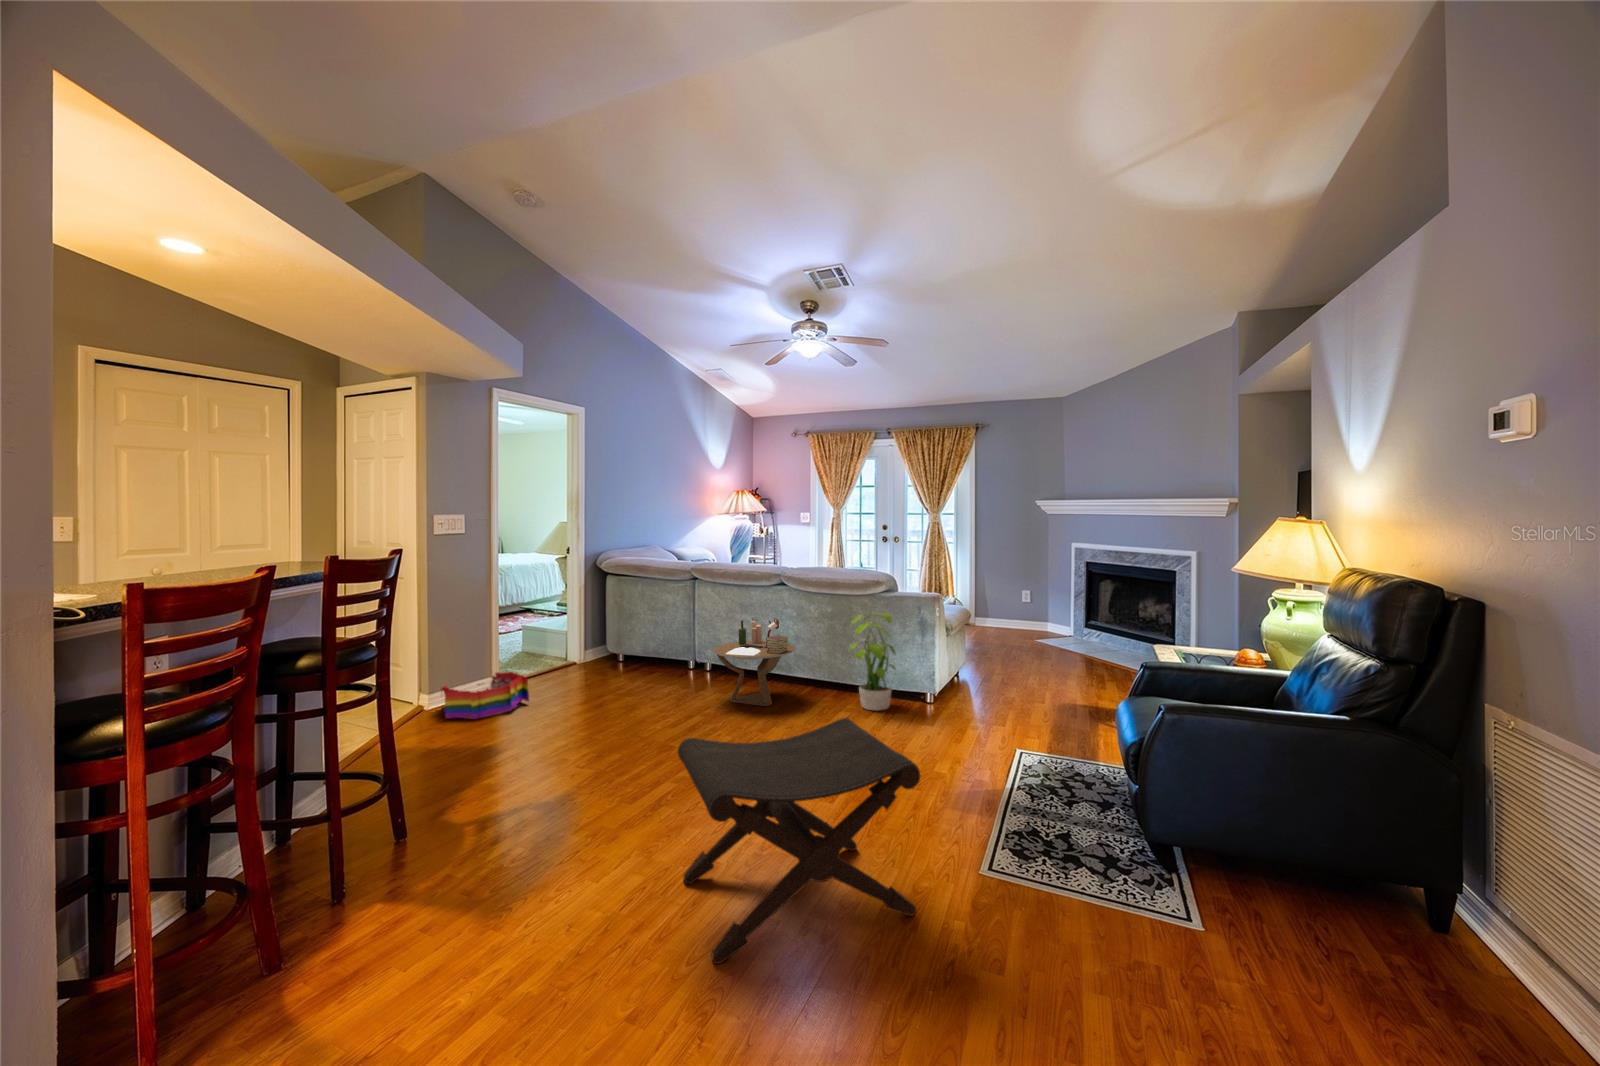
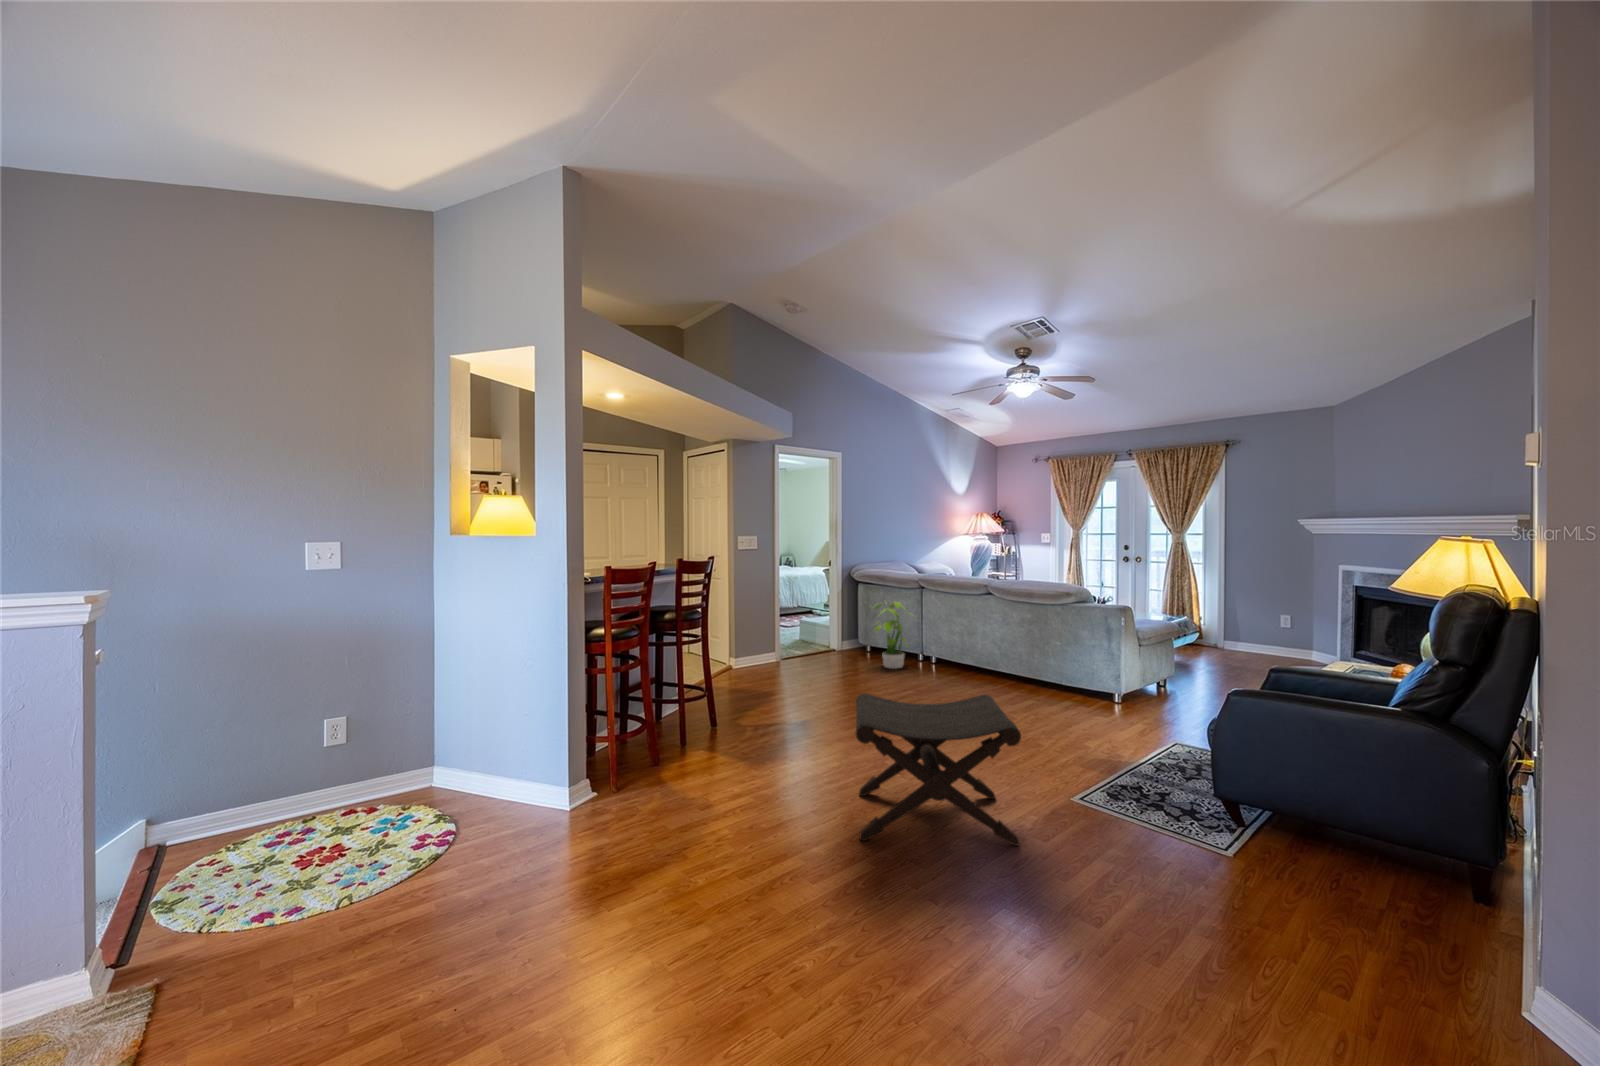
potted plant: present [849,613,895,710] -> present [875,602,909,669]
side table: present [714,618,795,706] -> none [930,621,999,694]
storage bin: present [441,672,529,719] -> none [738,649,795,679]

